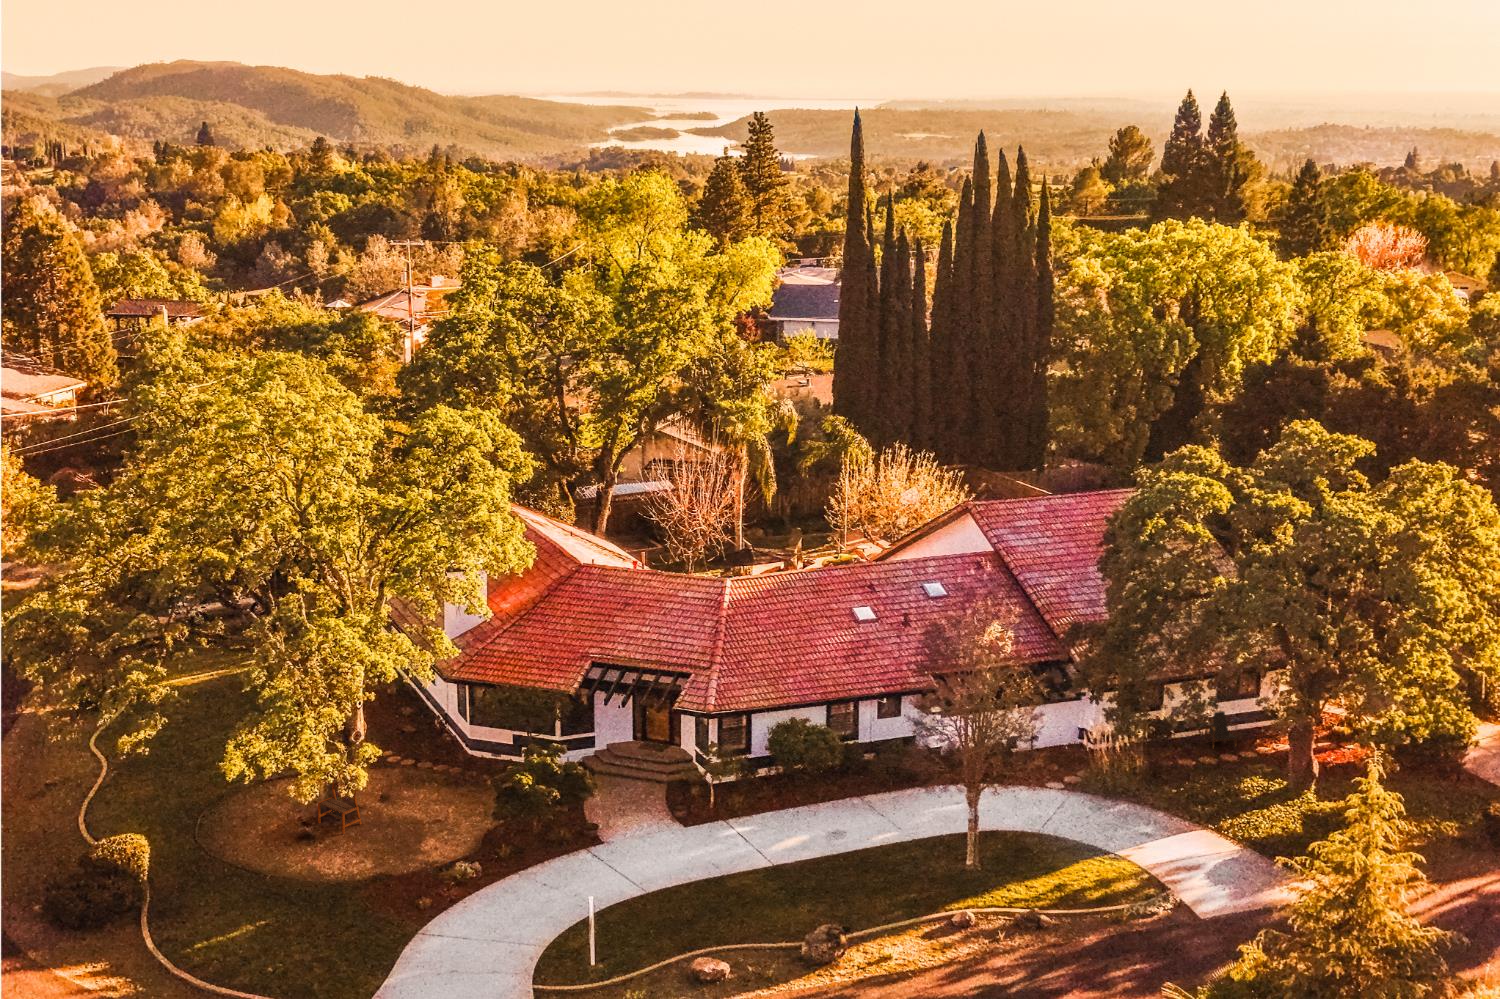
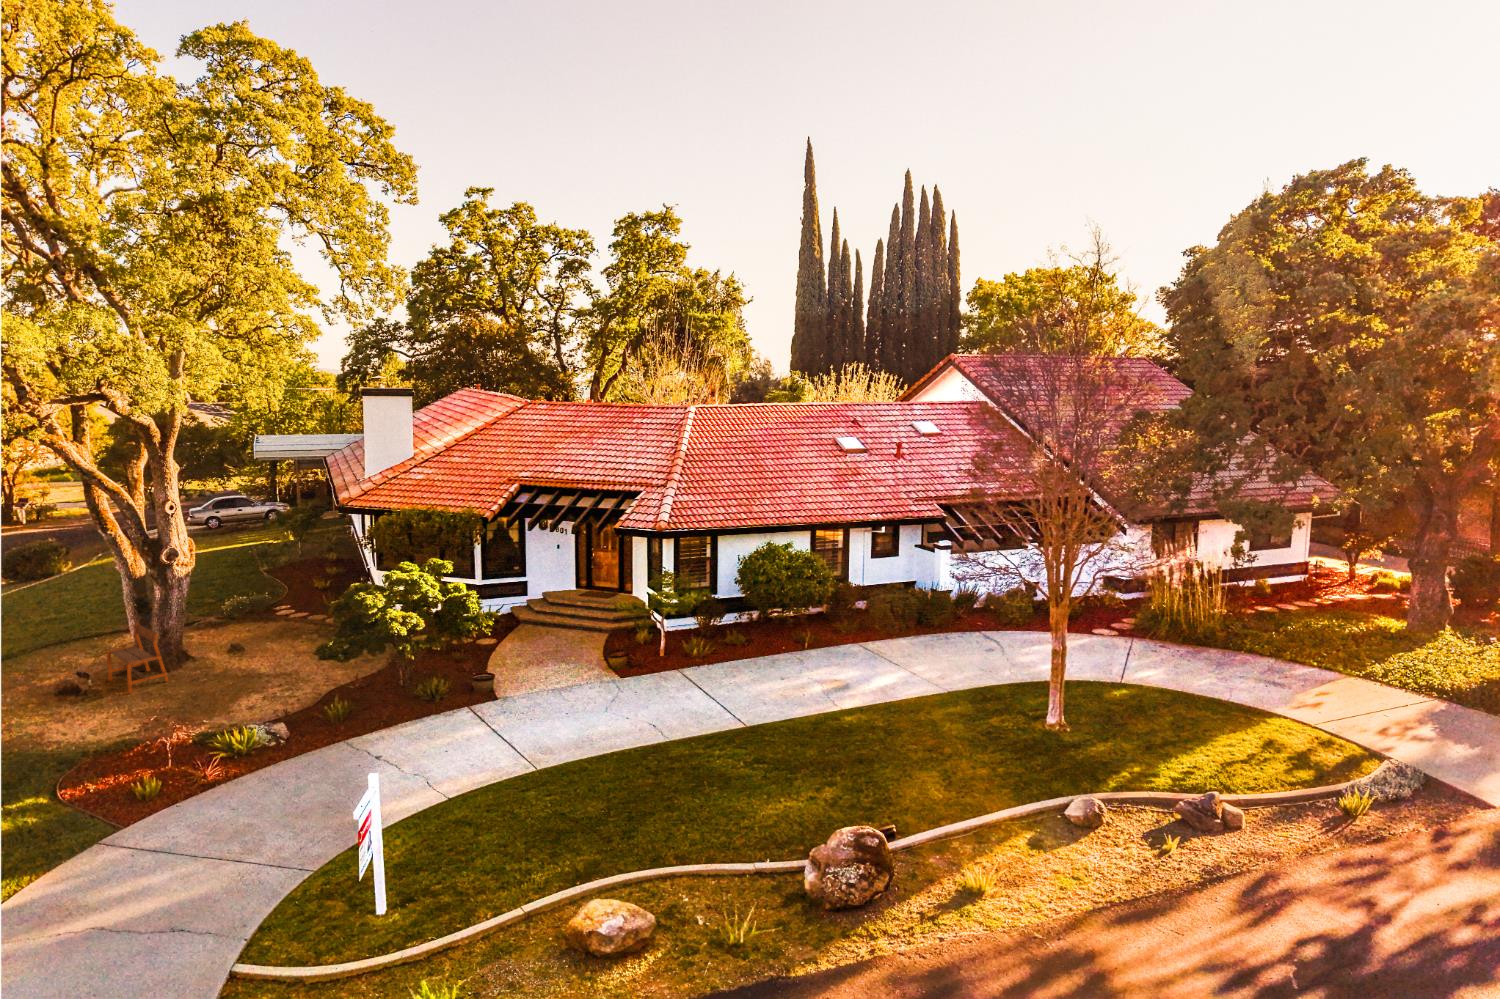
lounge chair: present [1205,711,1237,746] -> none [1248,552,1295,593]

